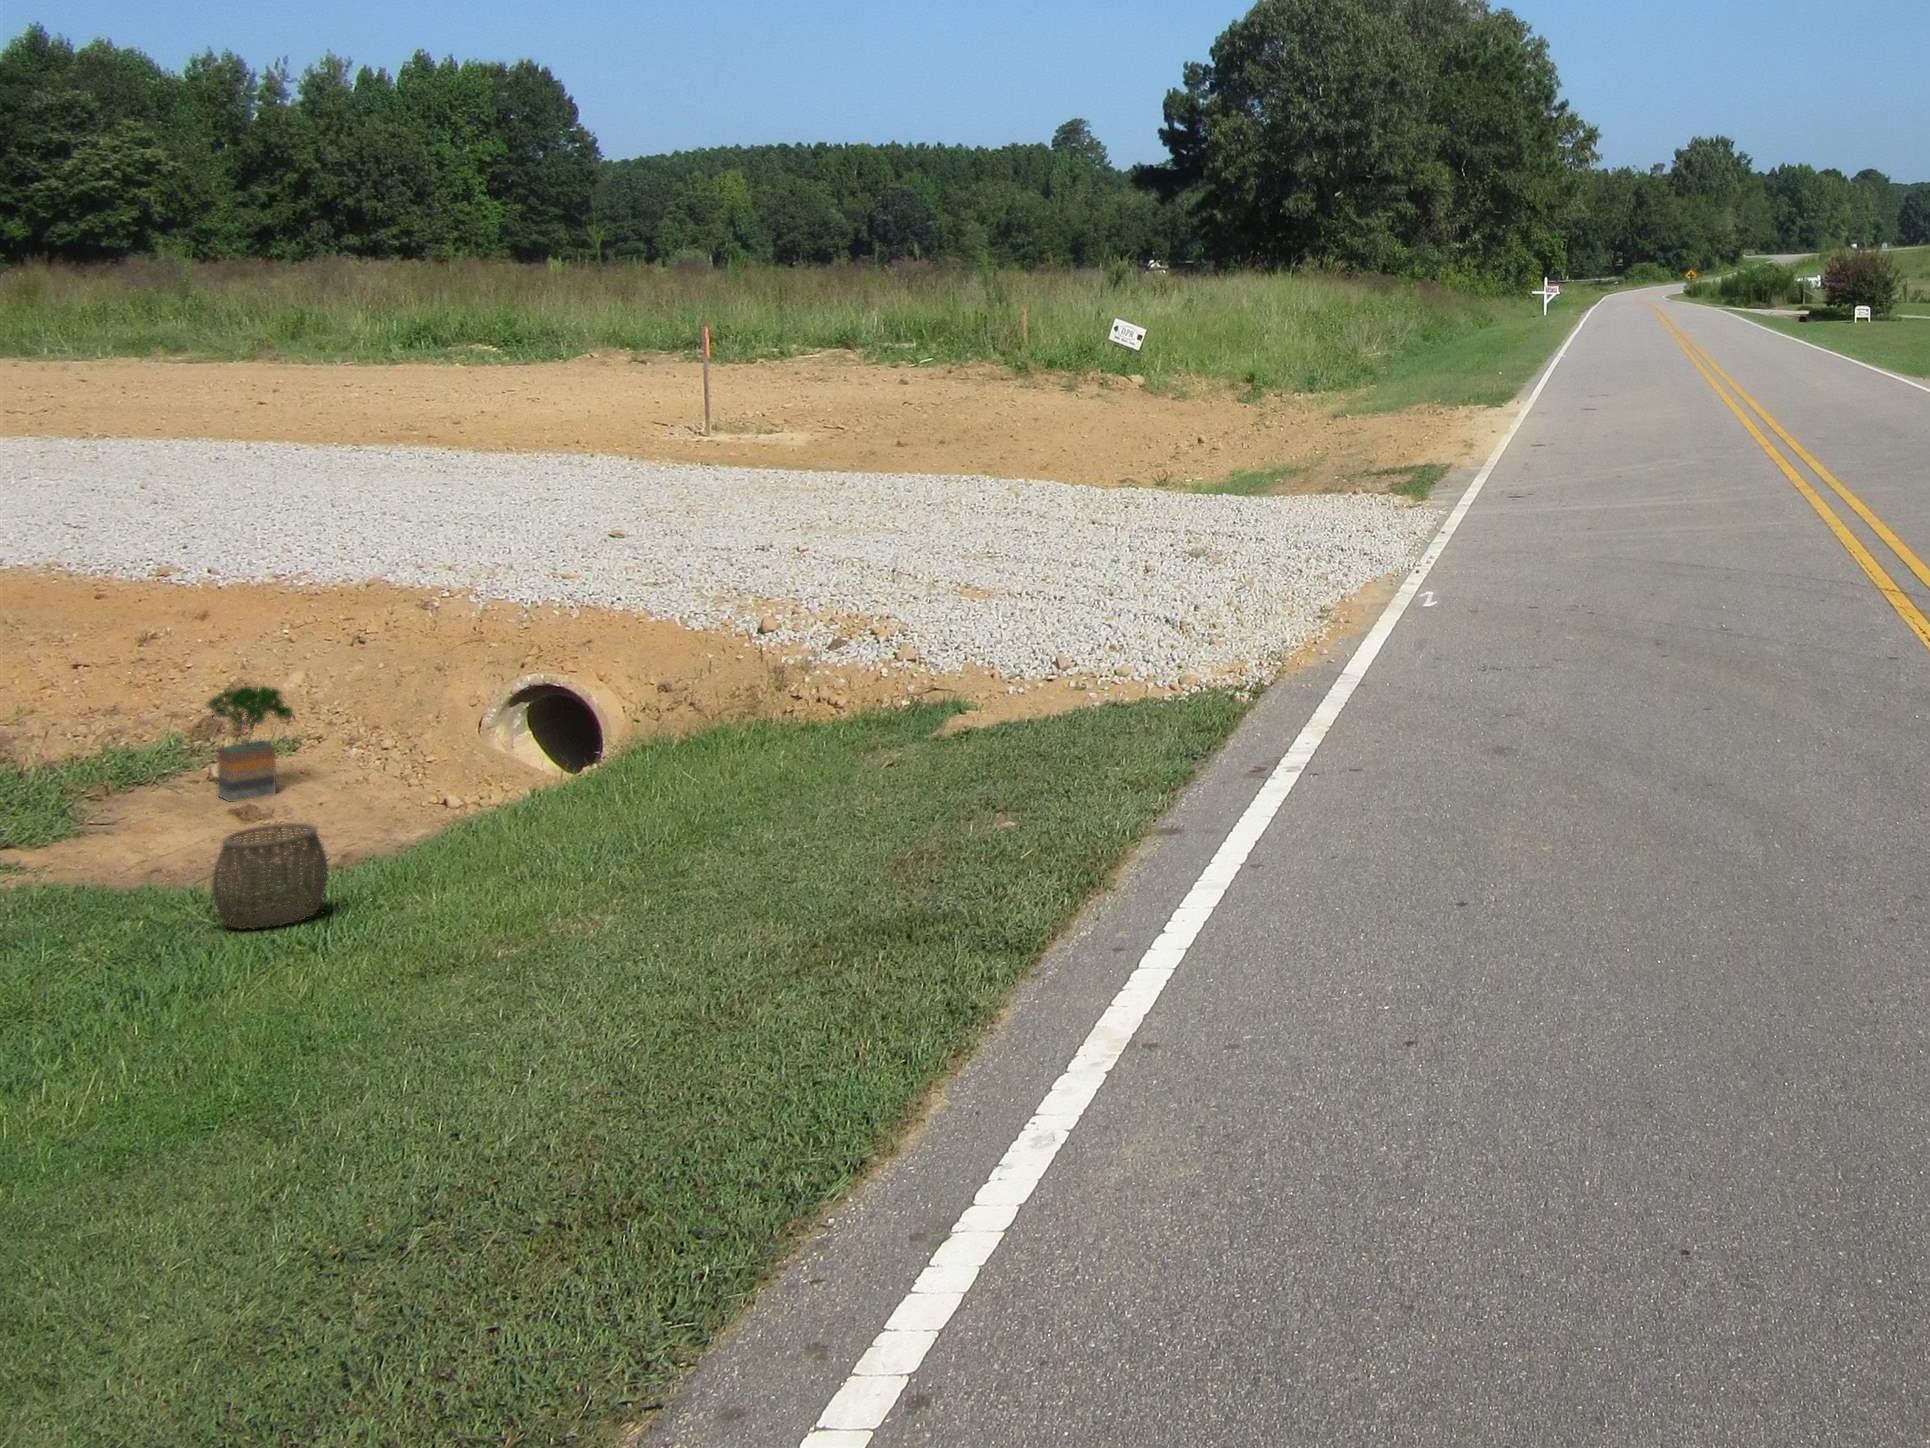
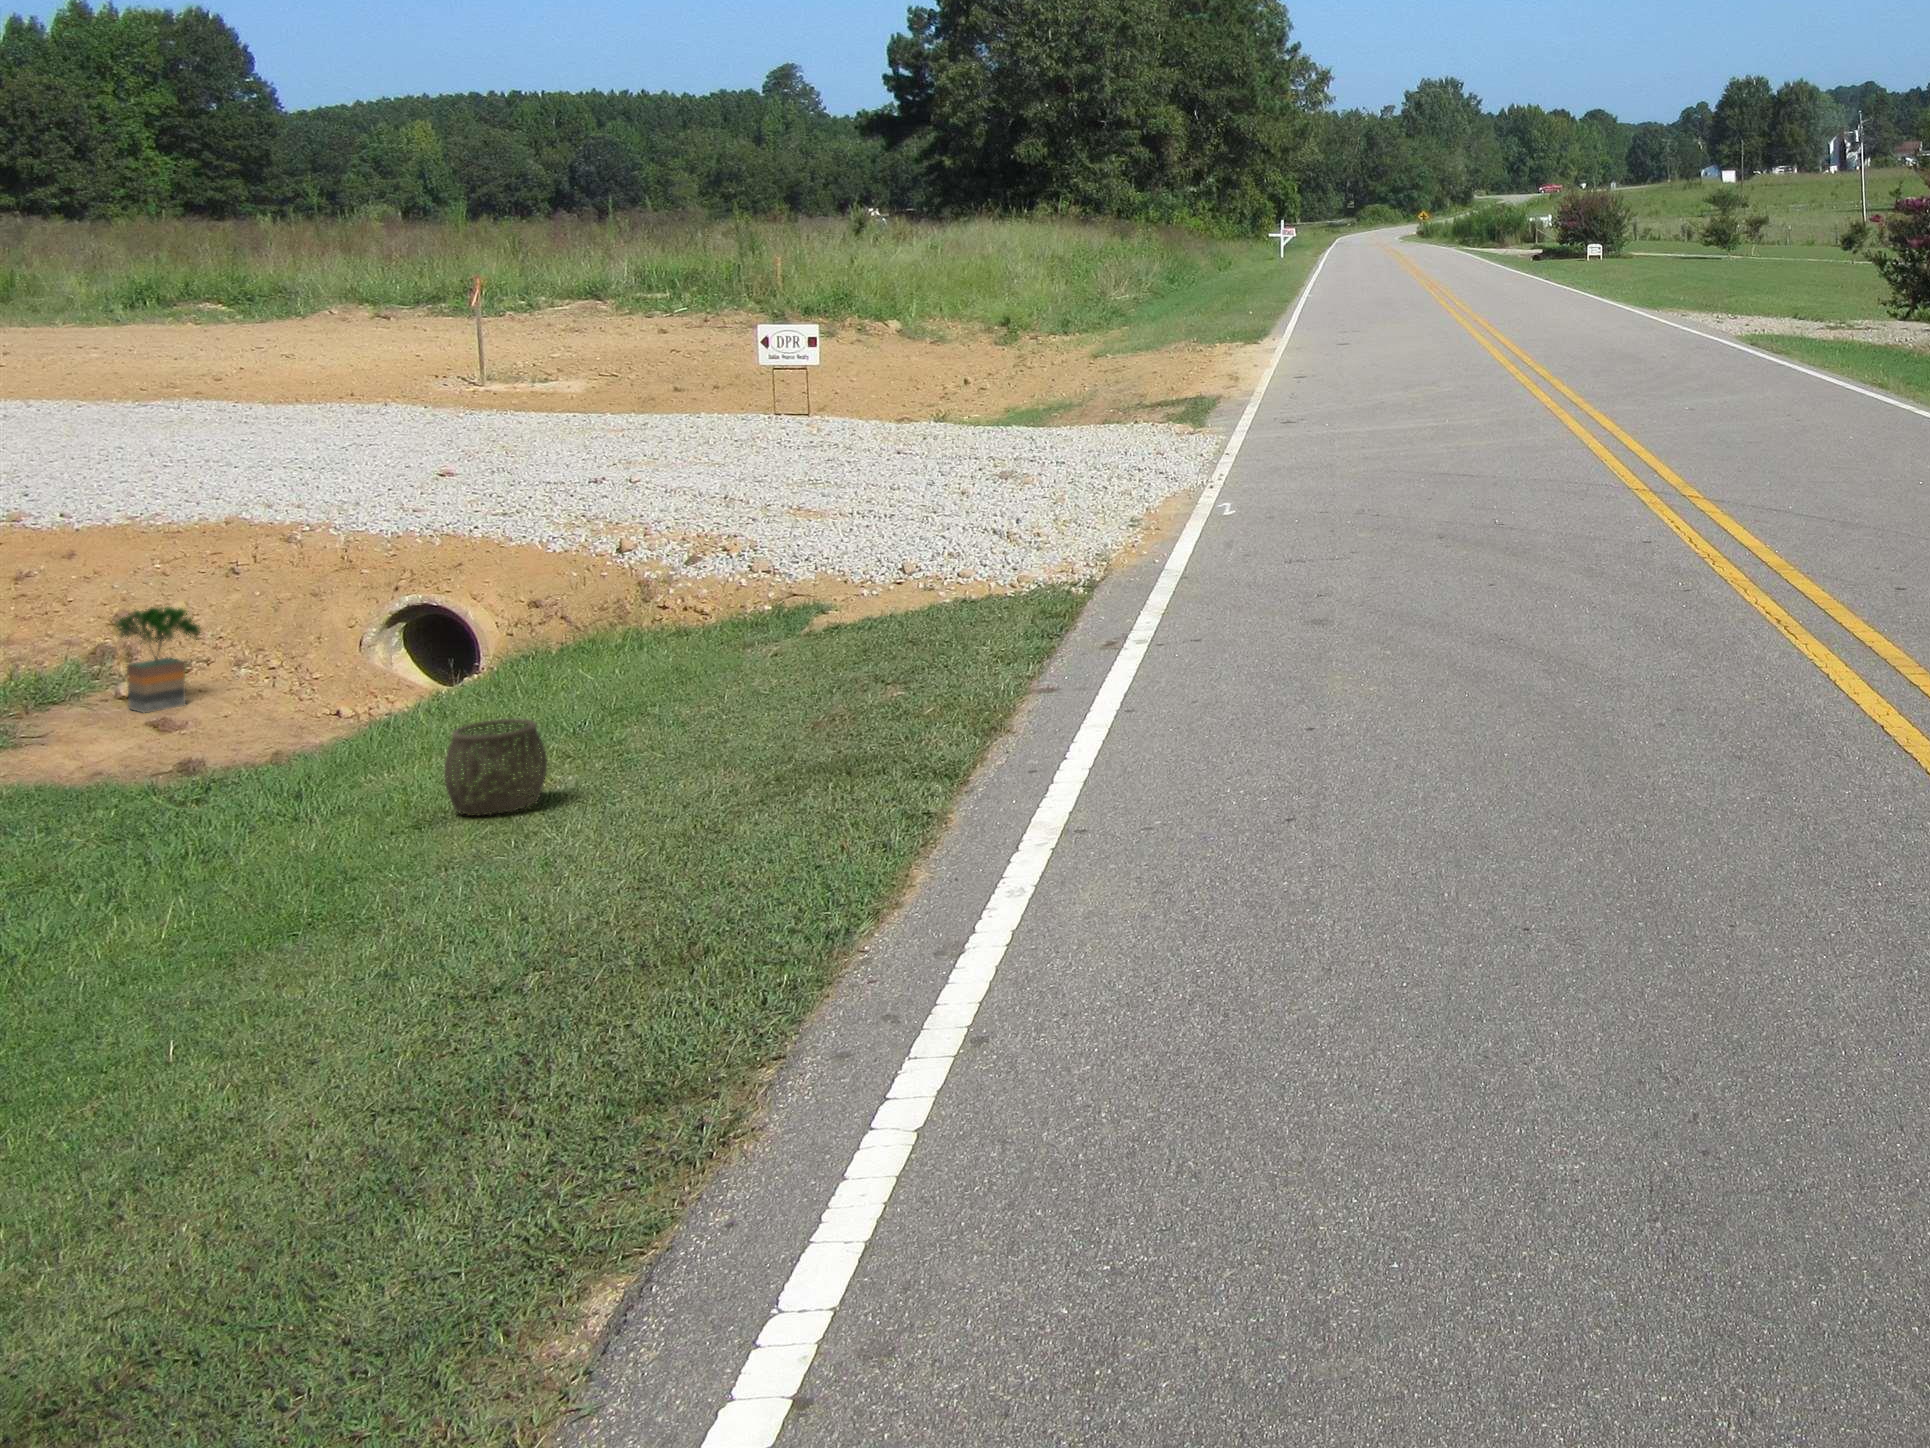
woven basket: present [212,823,328,929] -> present [444,719,547,816]

